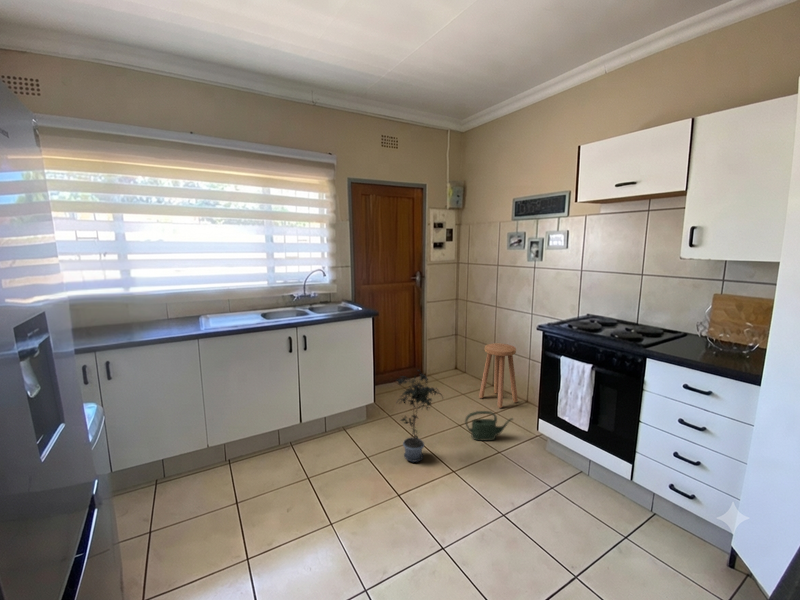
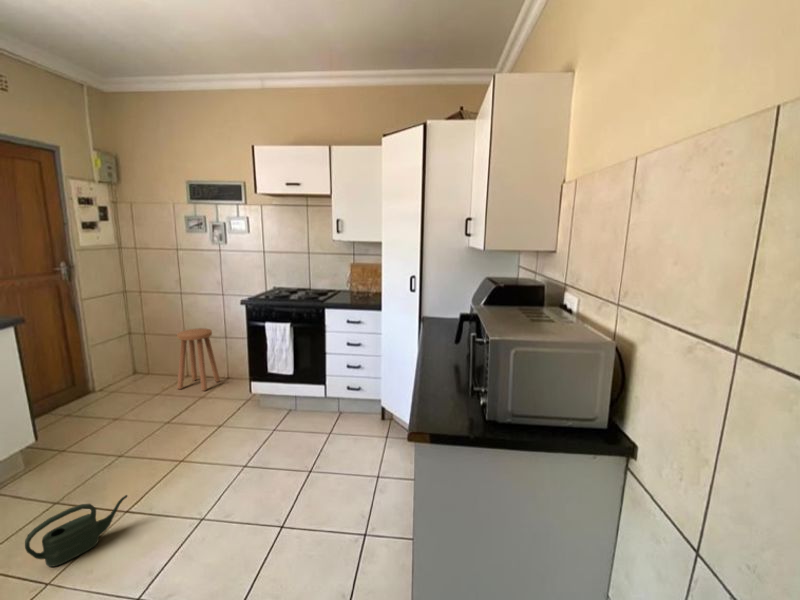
potted plant: present [397,370,441,462] -> none [85,367,161,471]
watering can: present [465,411,512,440] -> present [25,495,127,567]

